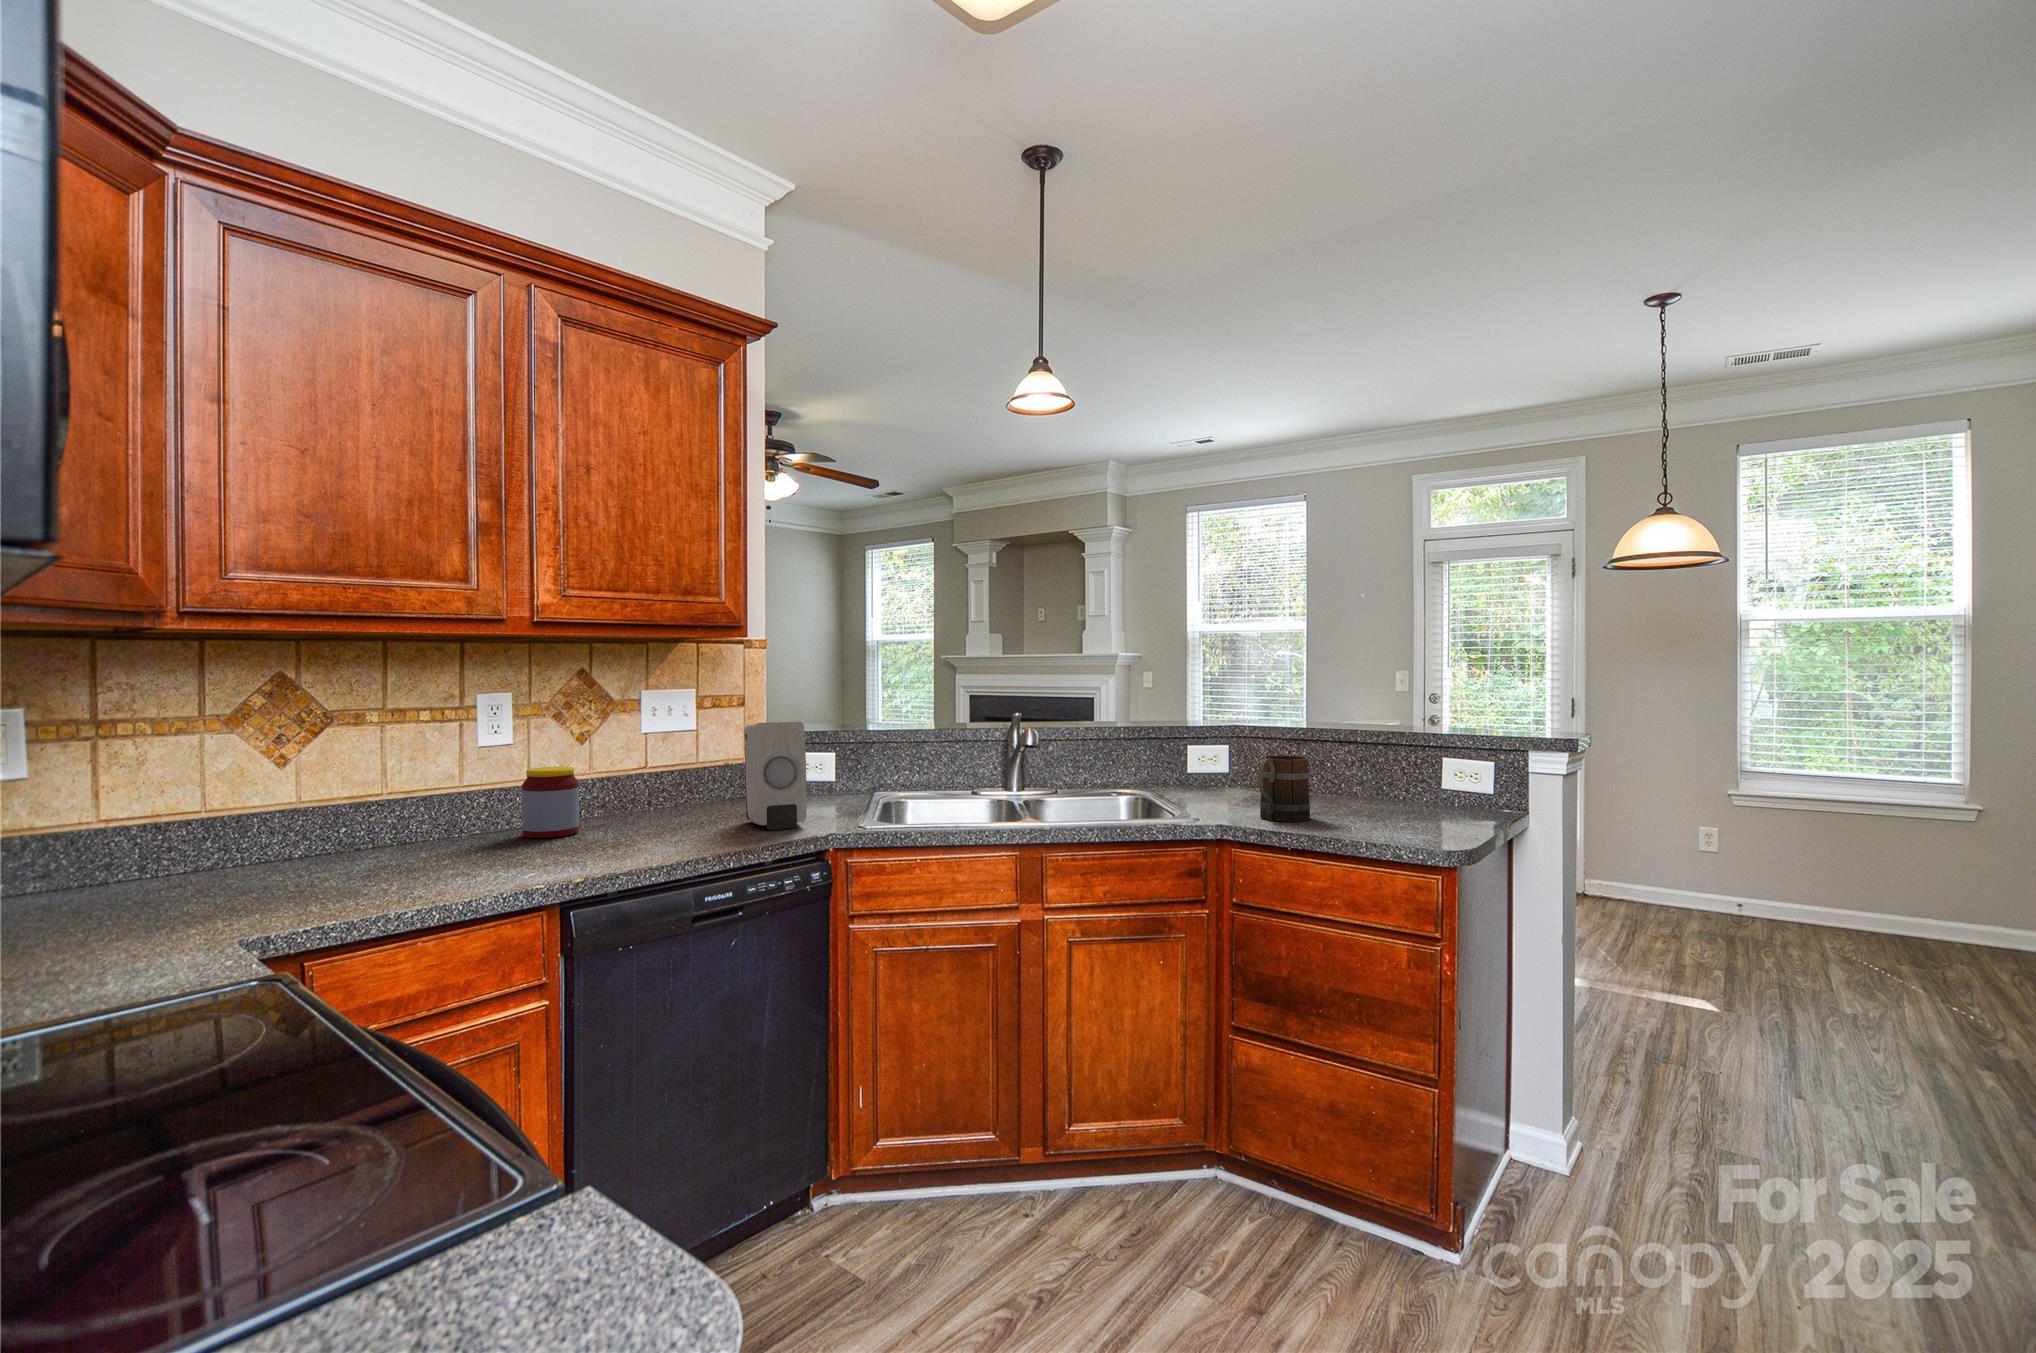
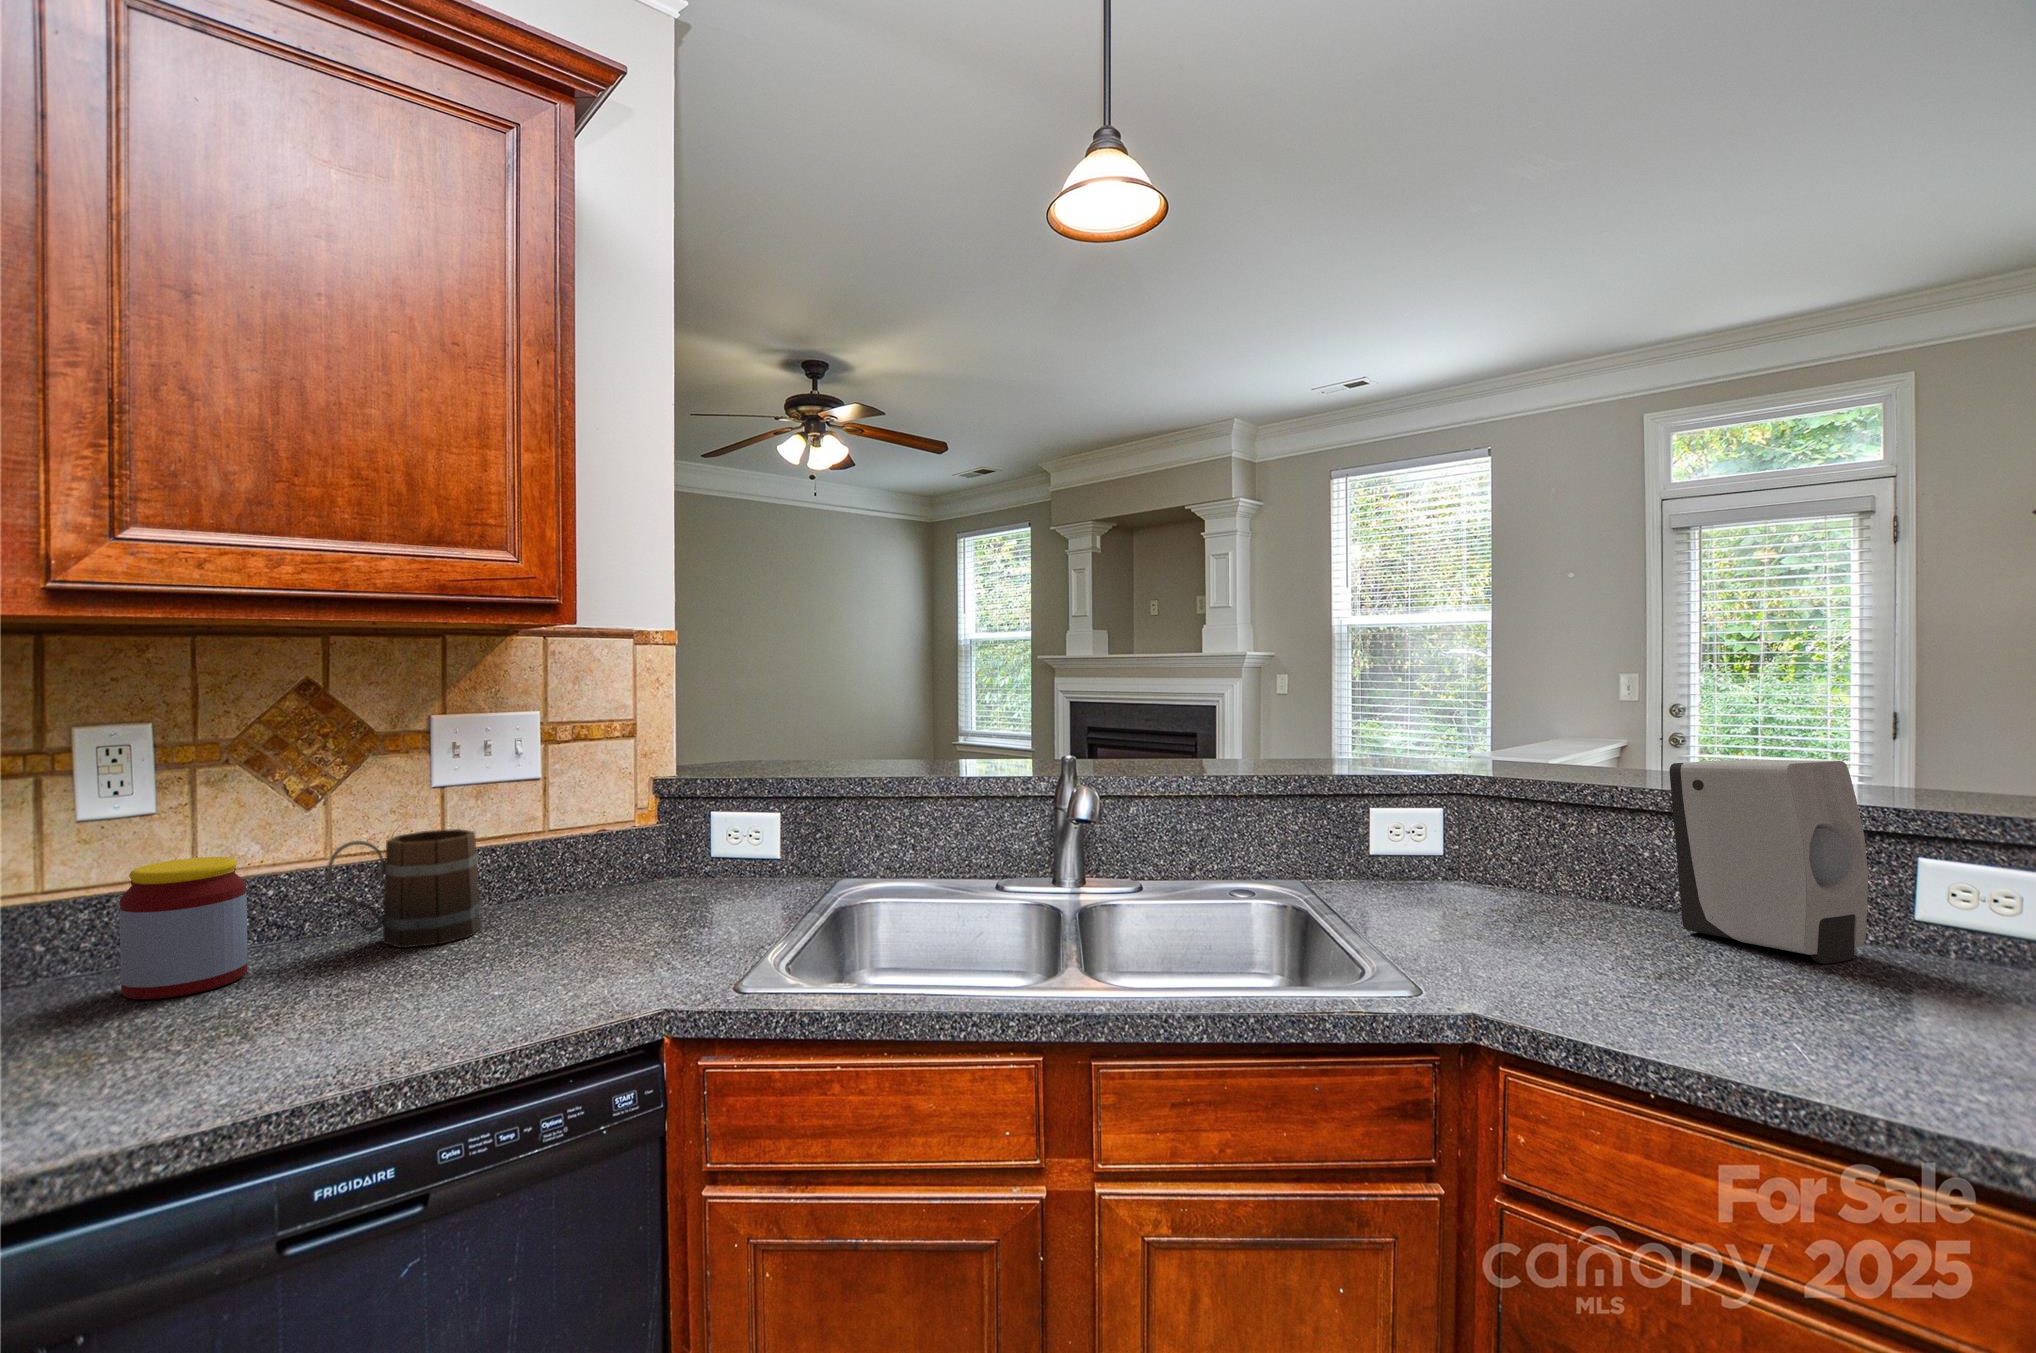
soap dispenser: present [744,722,807,830] -> present [1669,760,1868,964]
mug: present [1258,755,1310,822] -> present [328,829,481,948]

